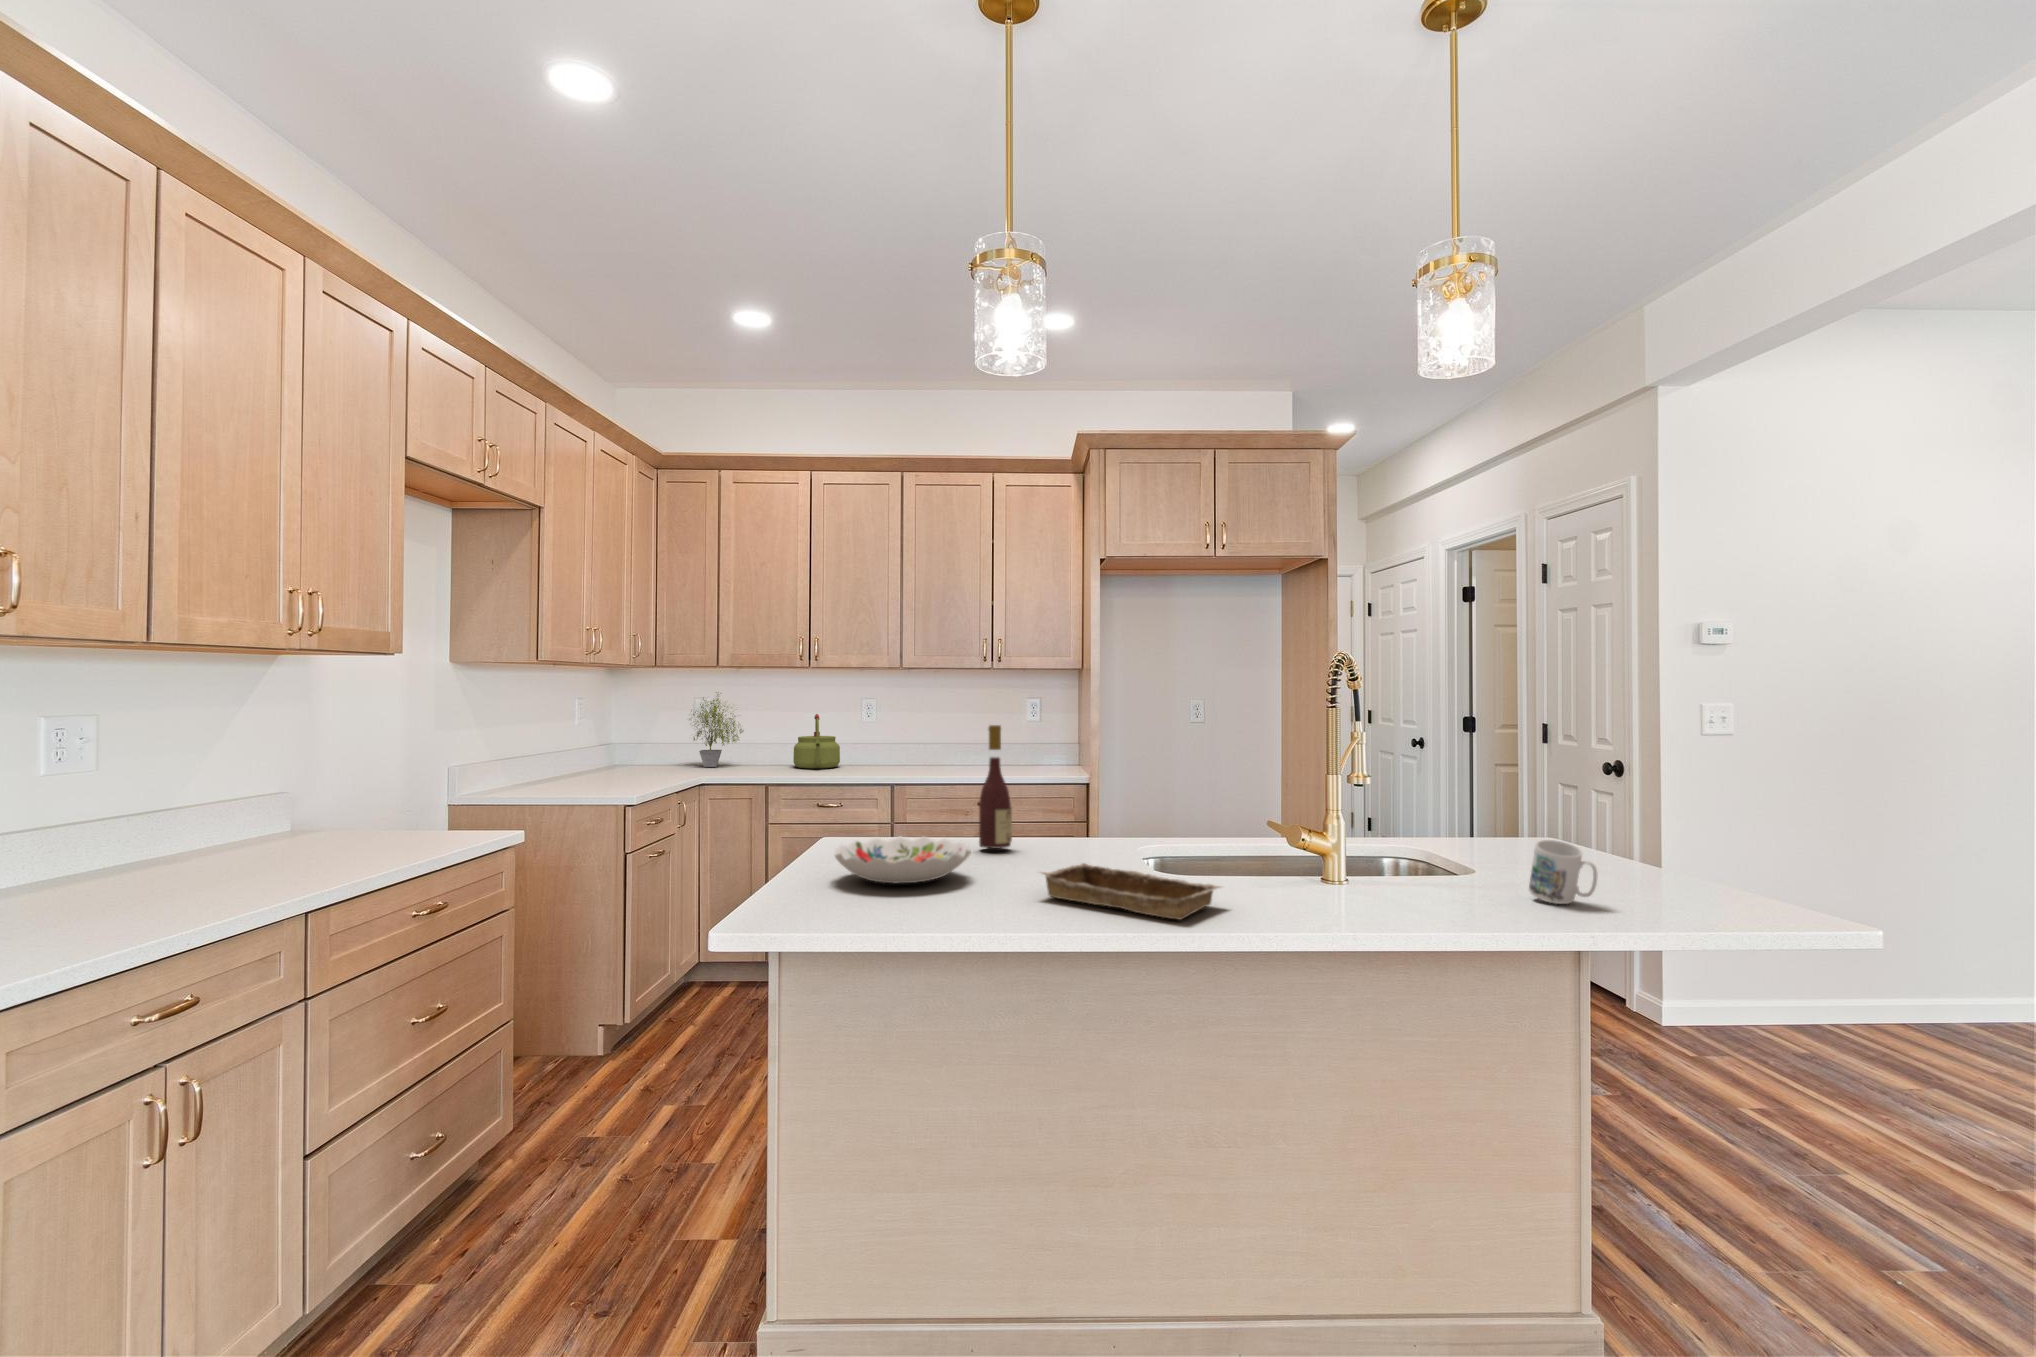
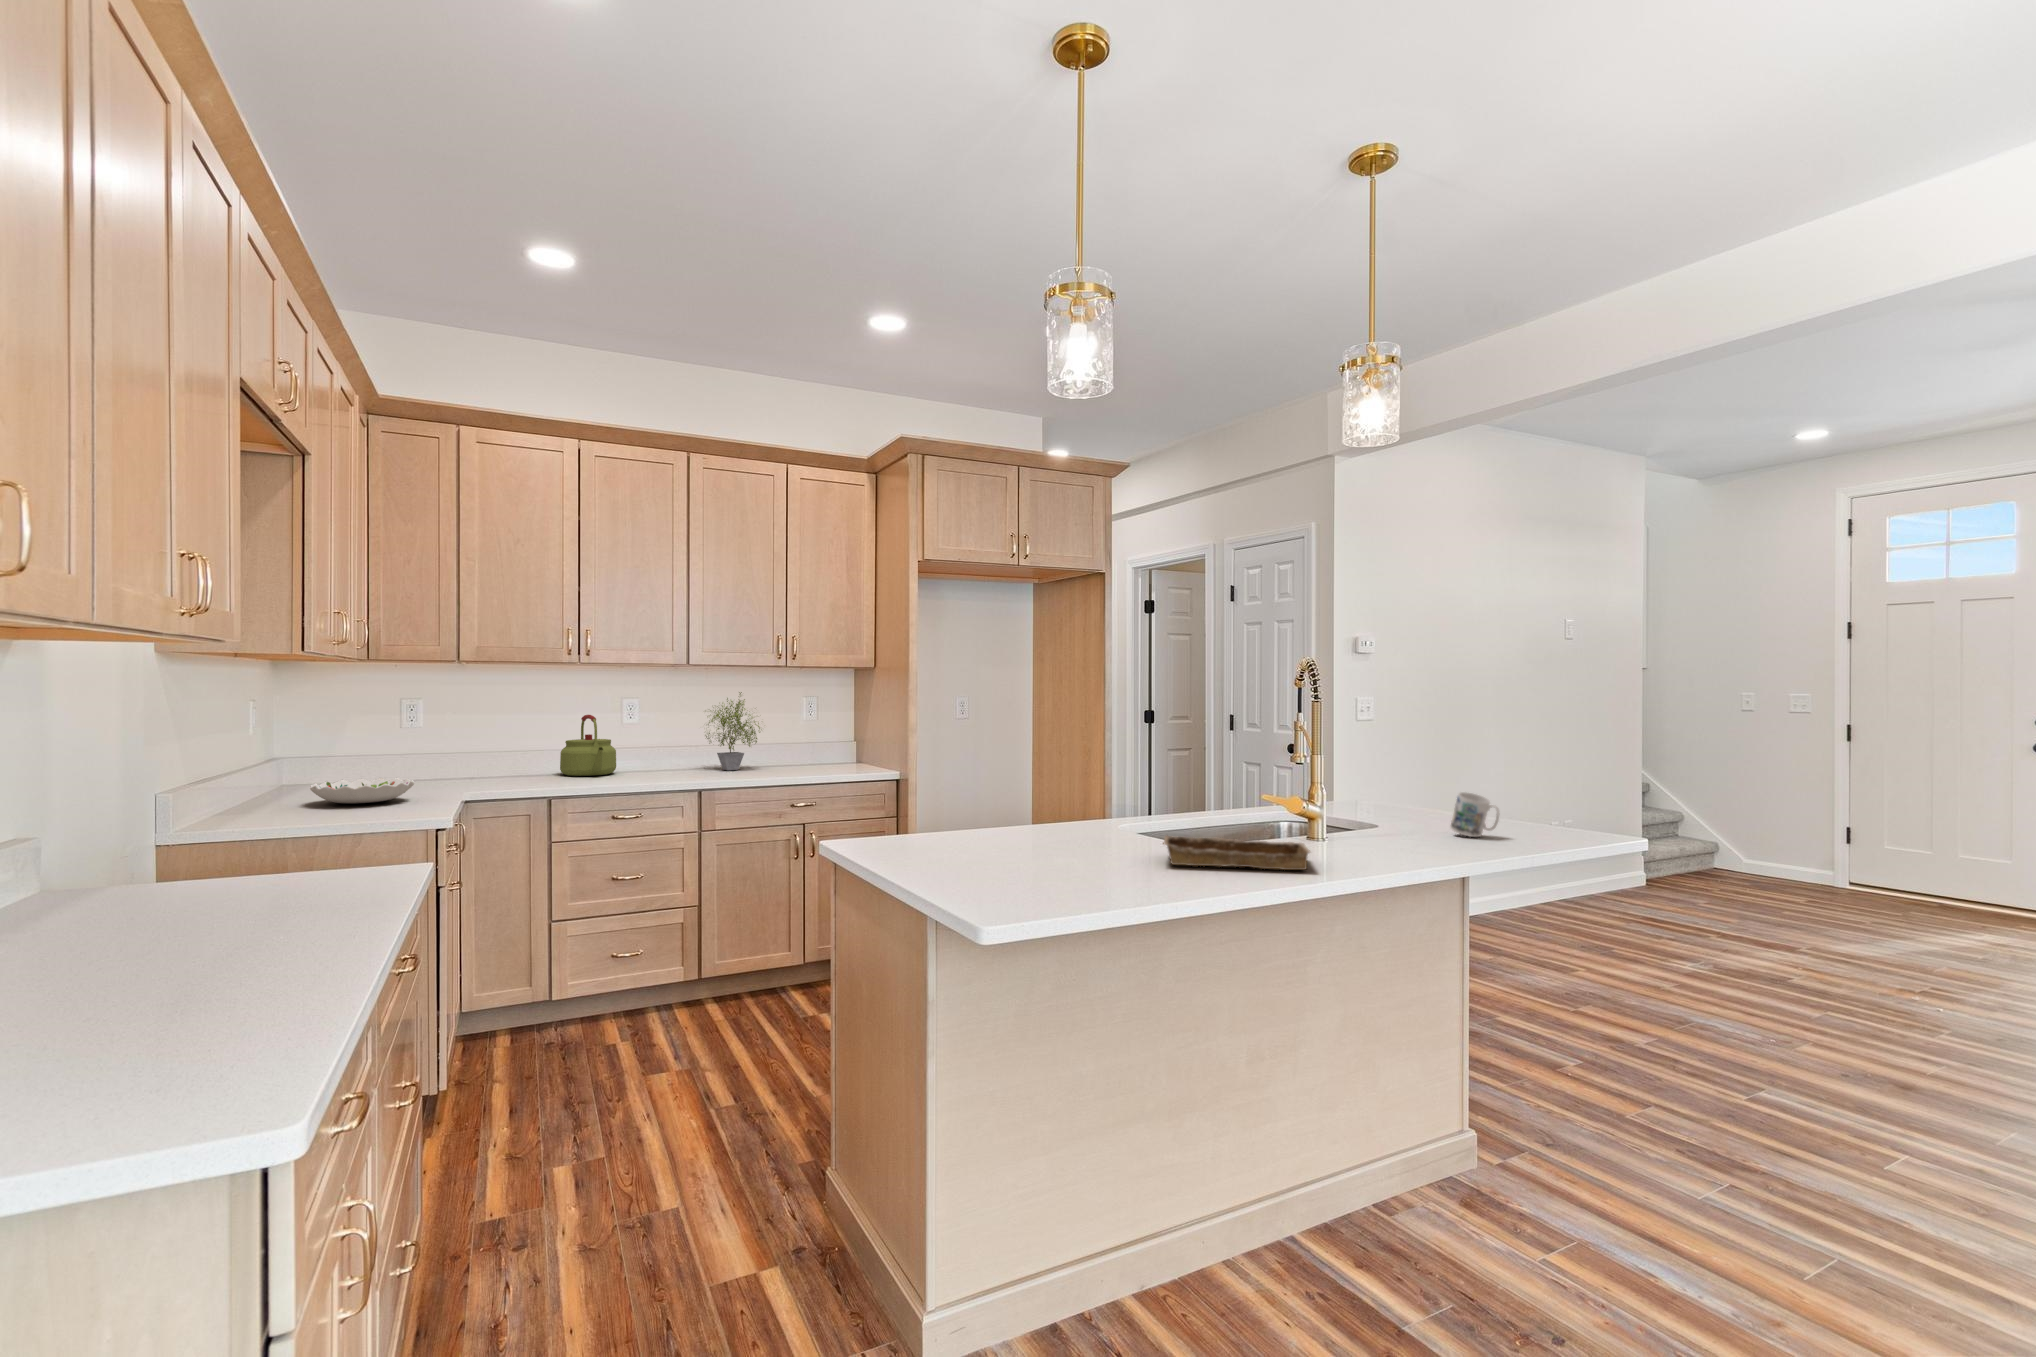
potted plant: present [689,692,743,767] -> present [705,692,760,770]
wine bottle: present [979,725,1012,848] -> none [997,718,1029,838]
decorative bowl: present [835,836,971,883] -> present [310,778,414,803]

